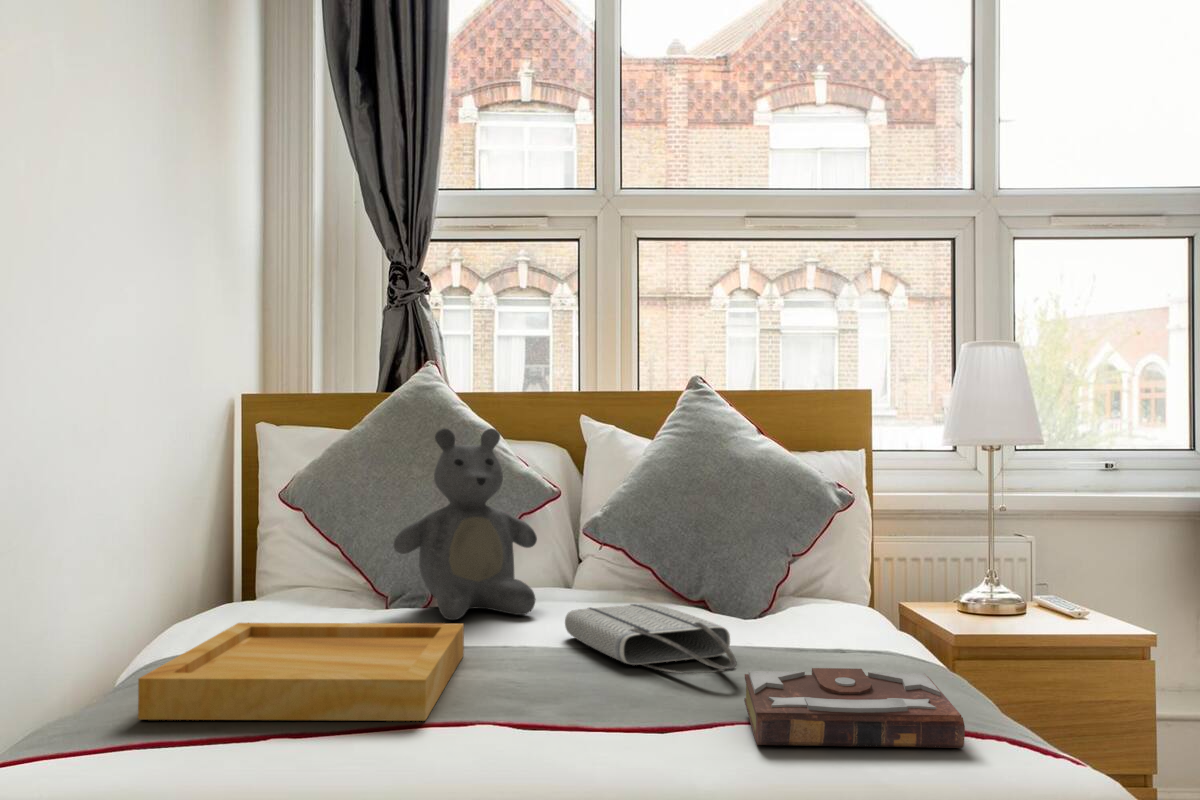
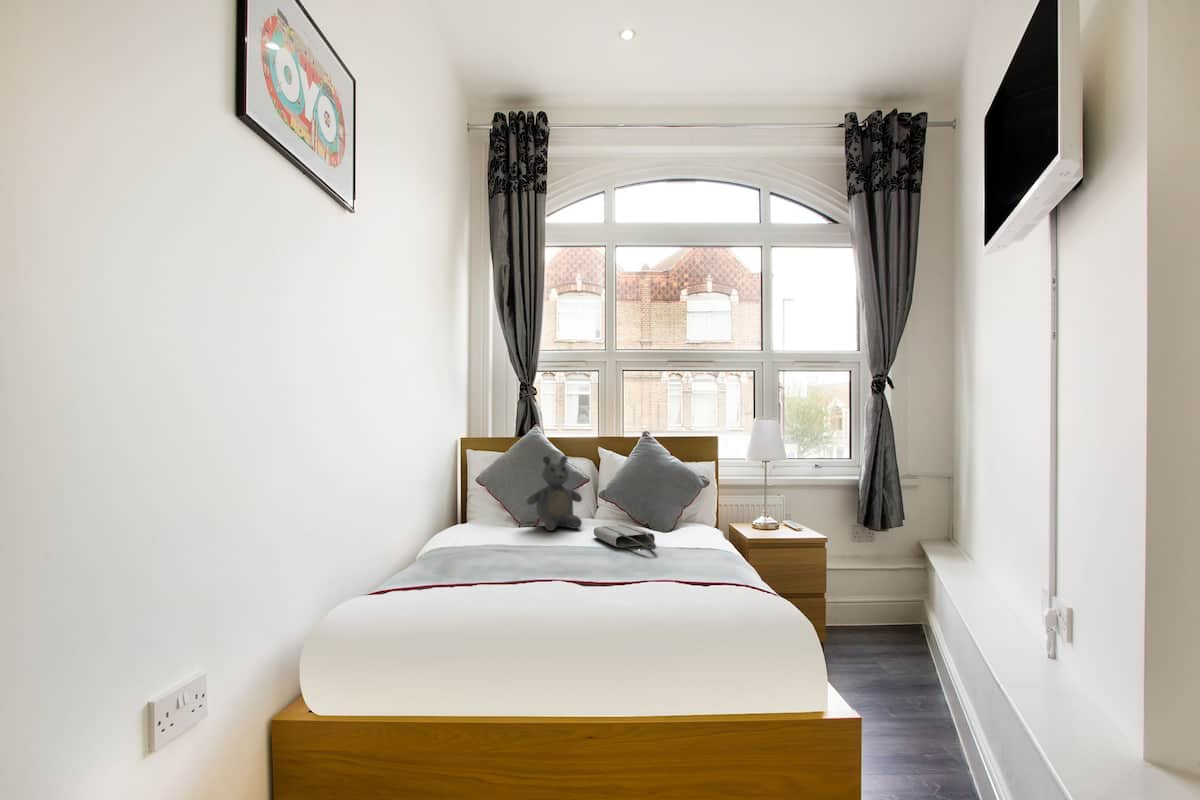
tray: present [138,623,464,721] -> none [449,532,557,566]
book: present [744,668,965,748] -> none [657,548,729,574]

